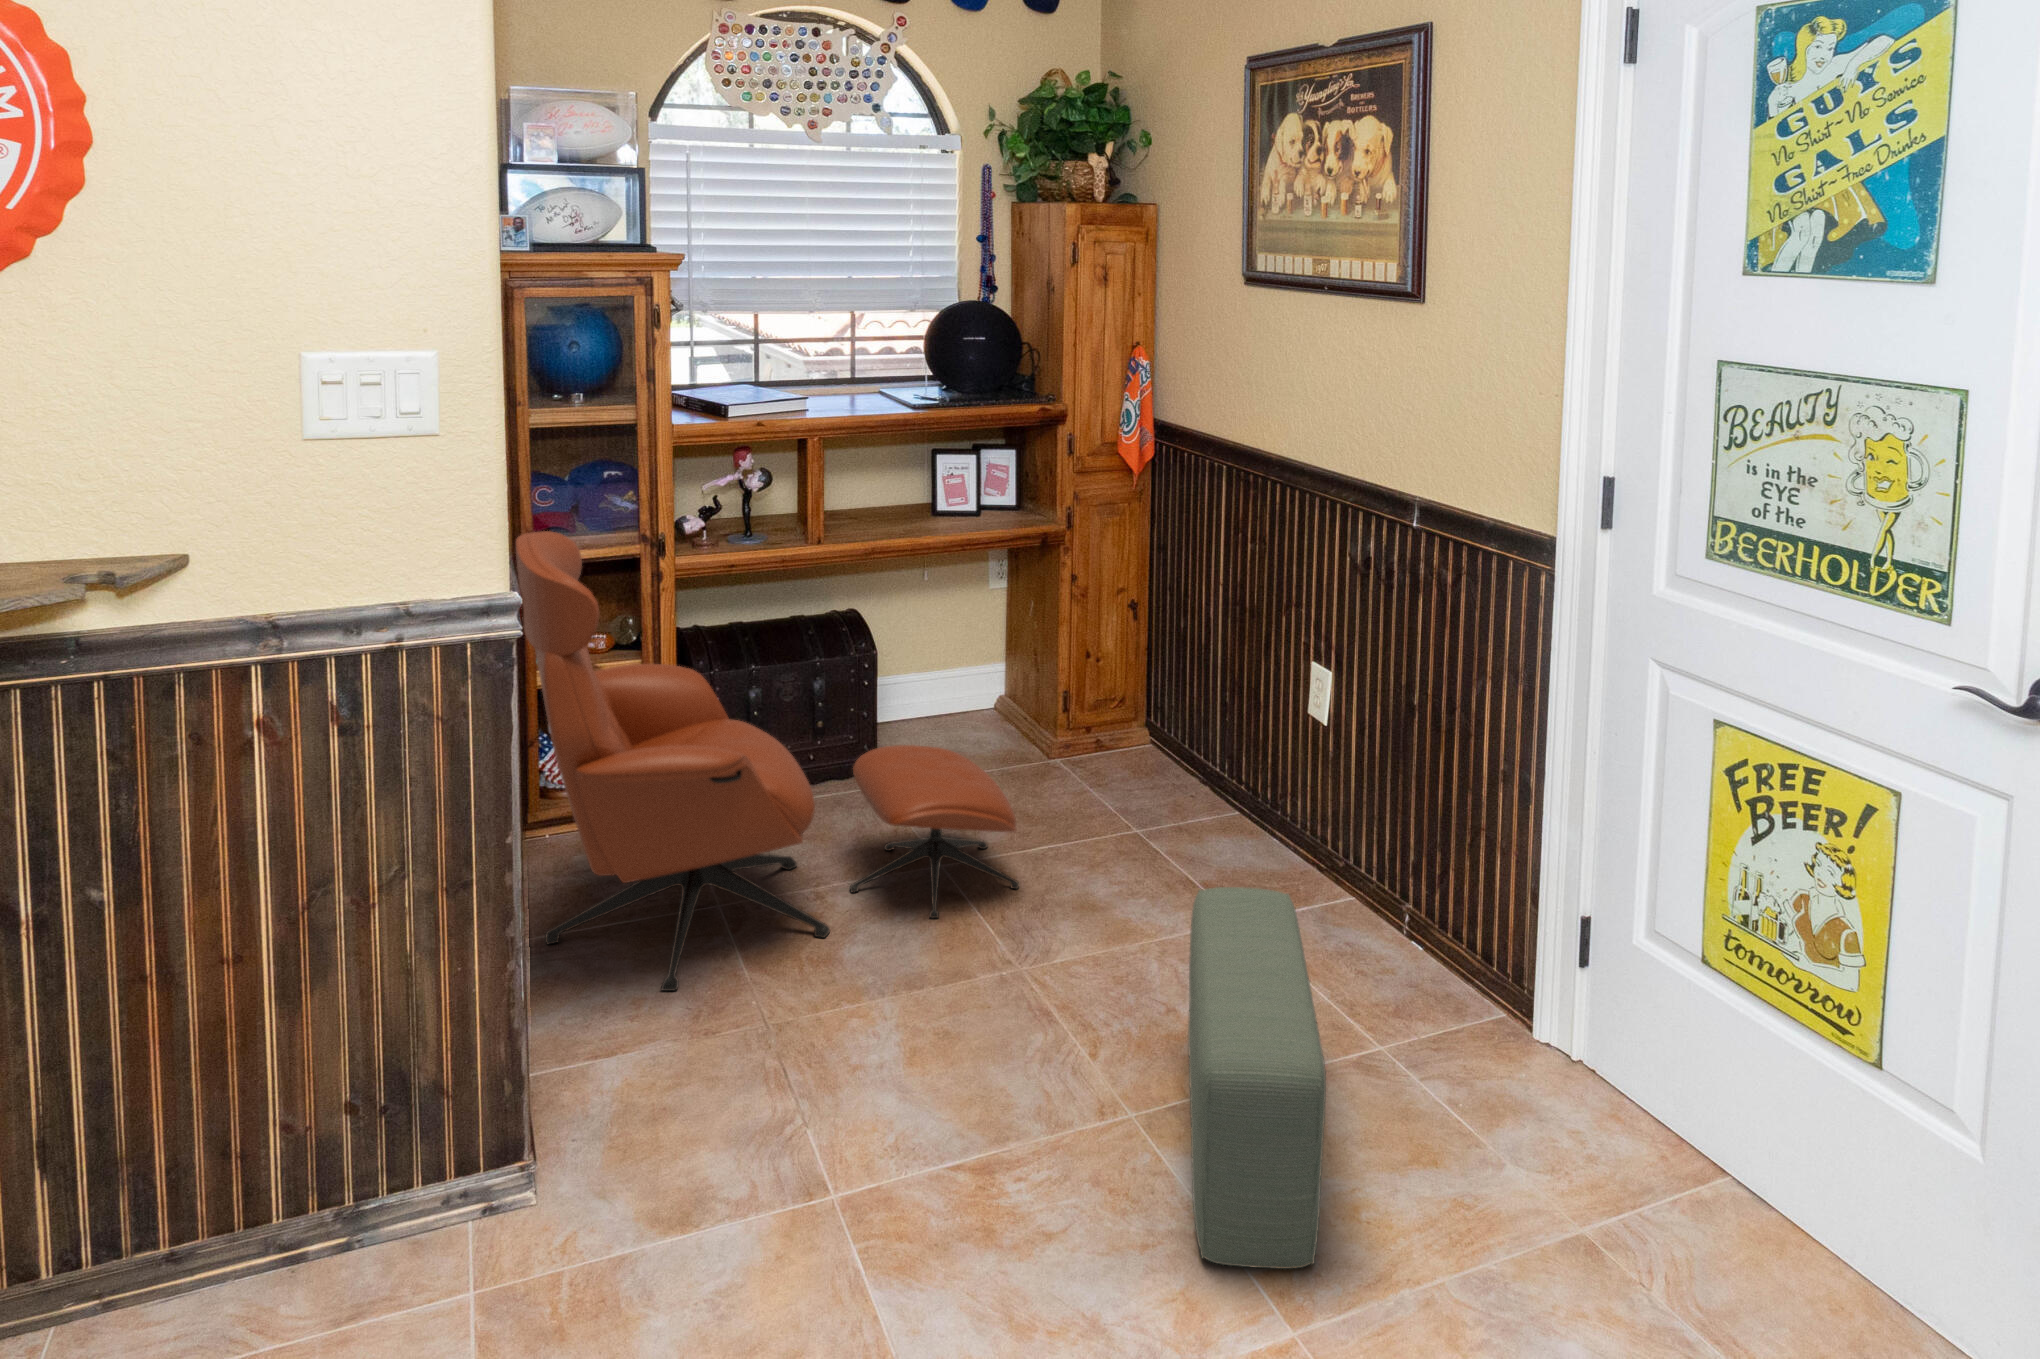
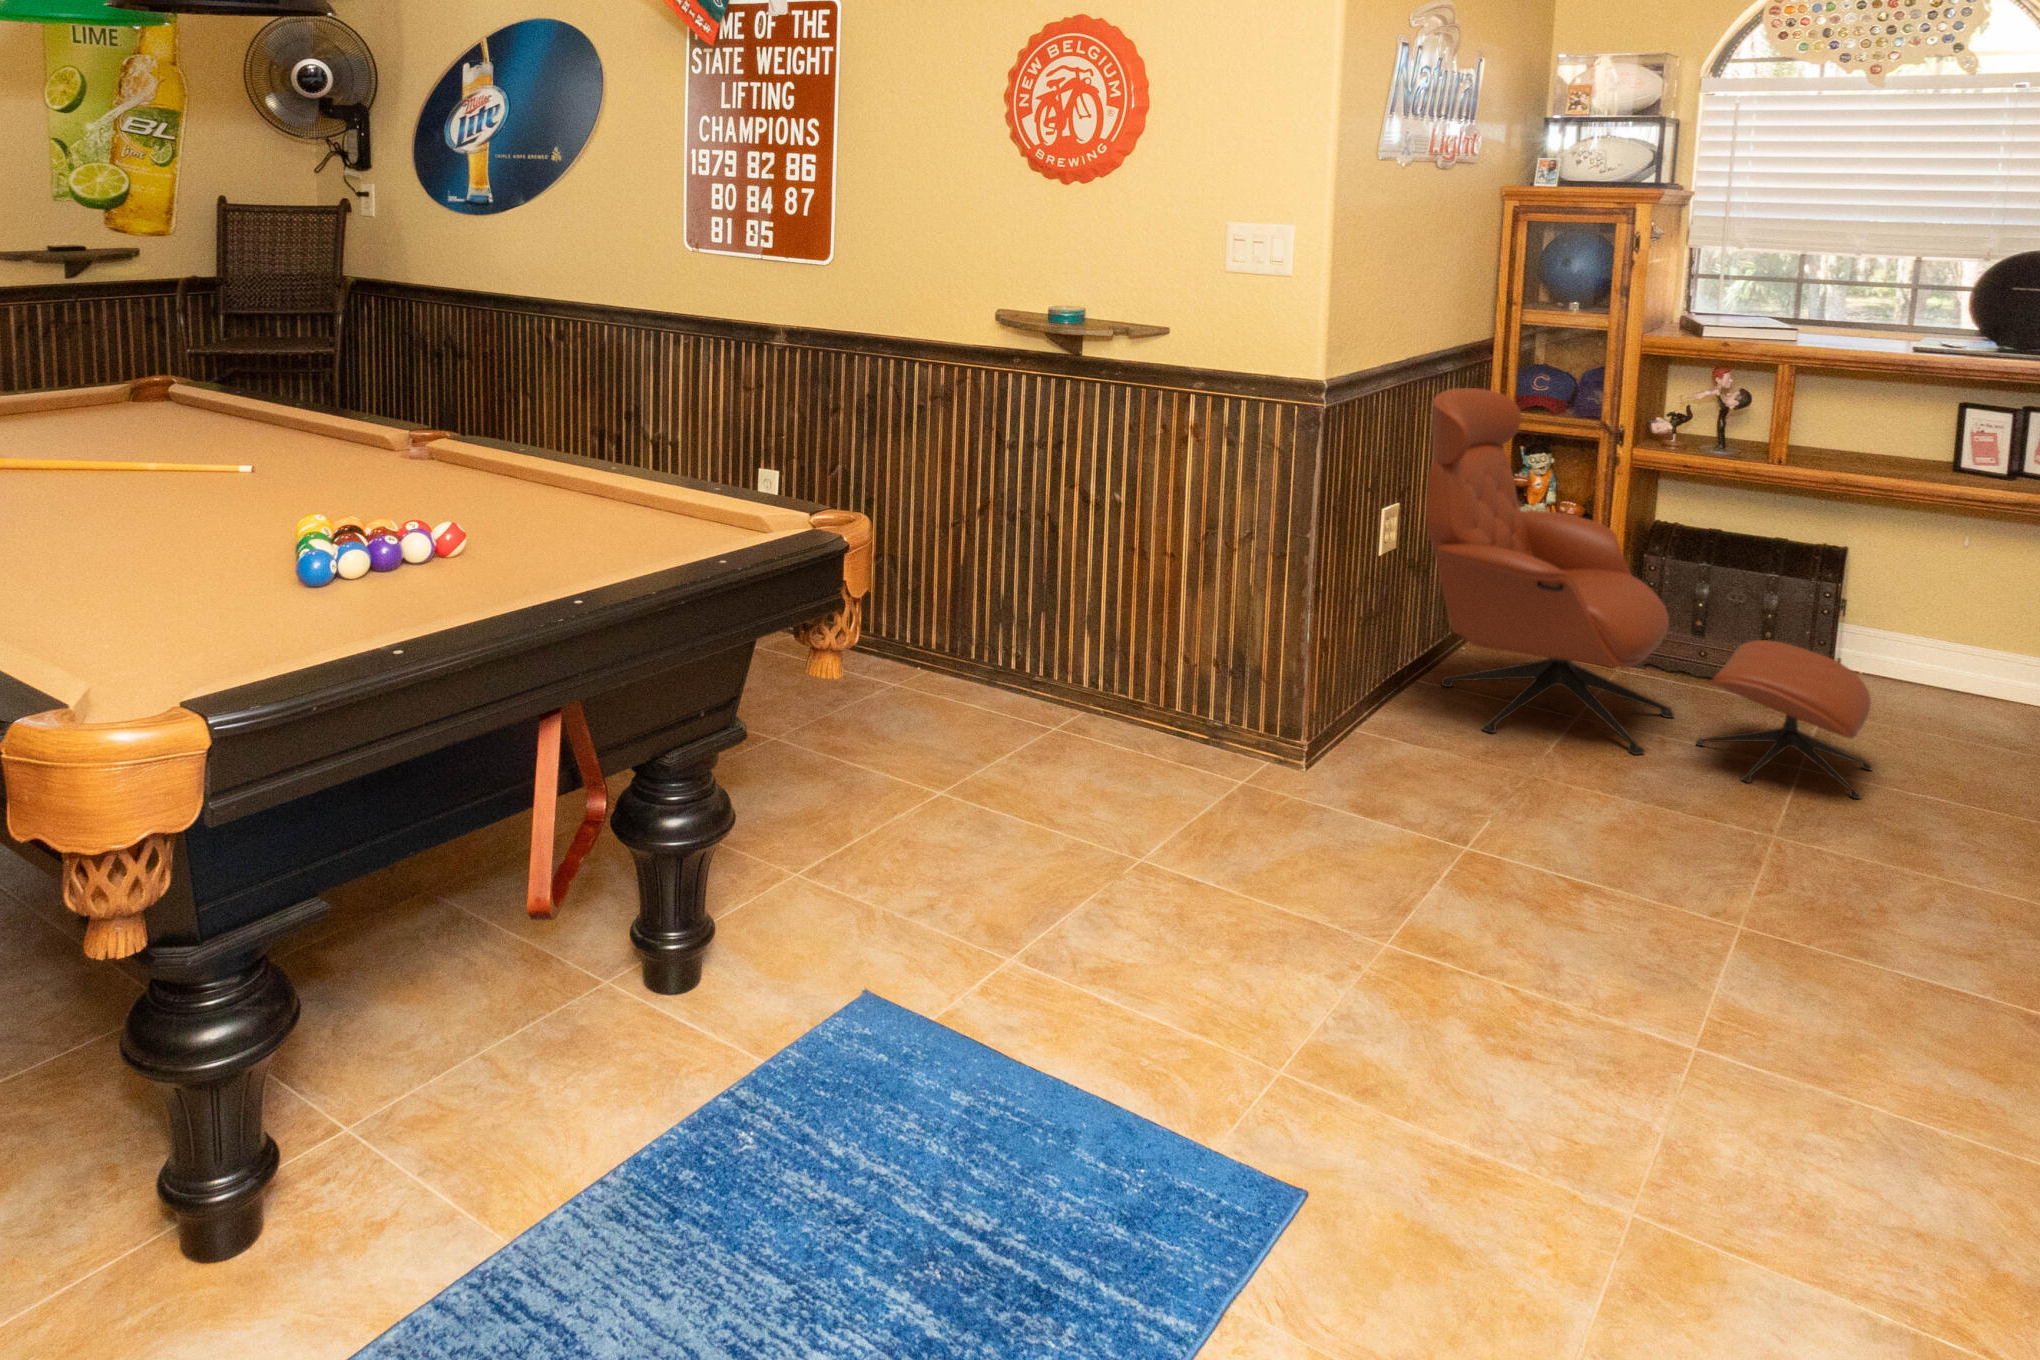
pouf: present [1188,887,1326,1269] -> none [1657,778,1979,1034]

